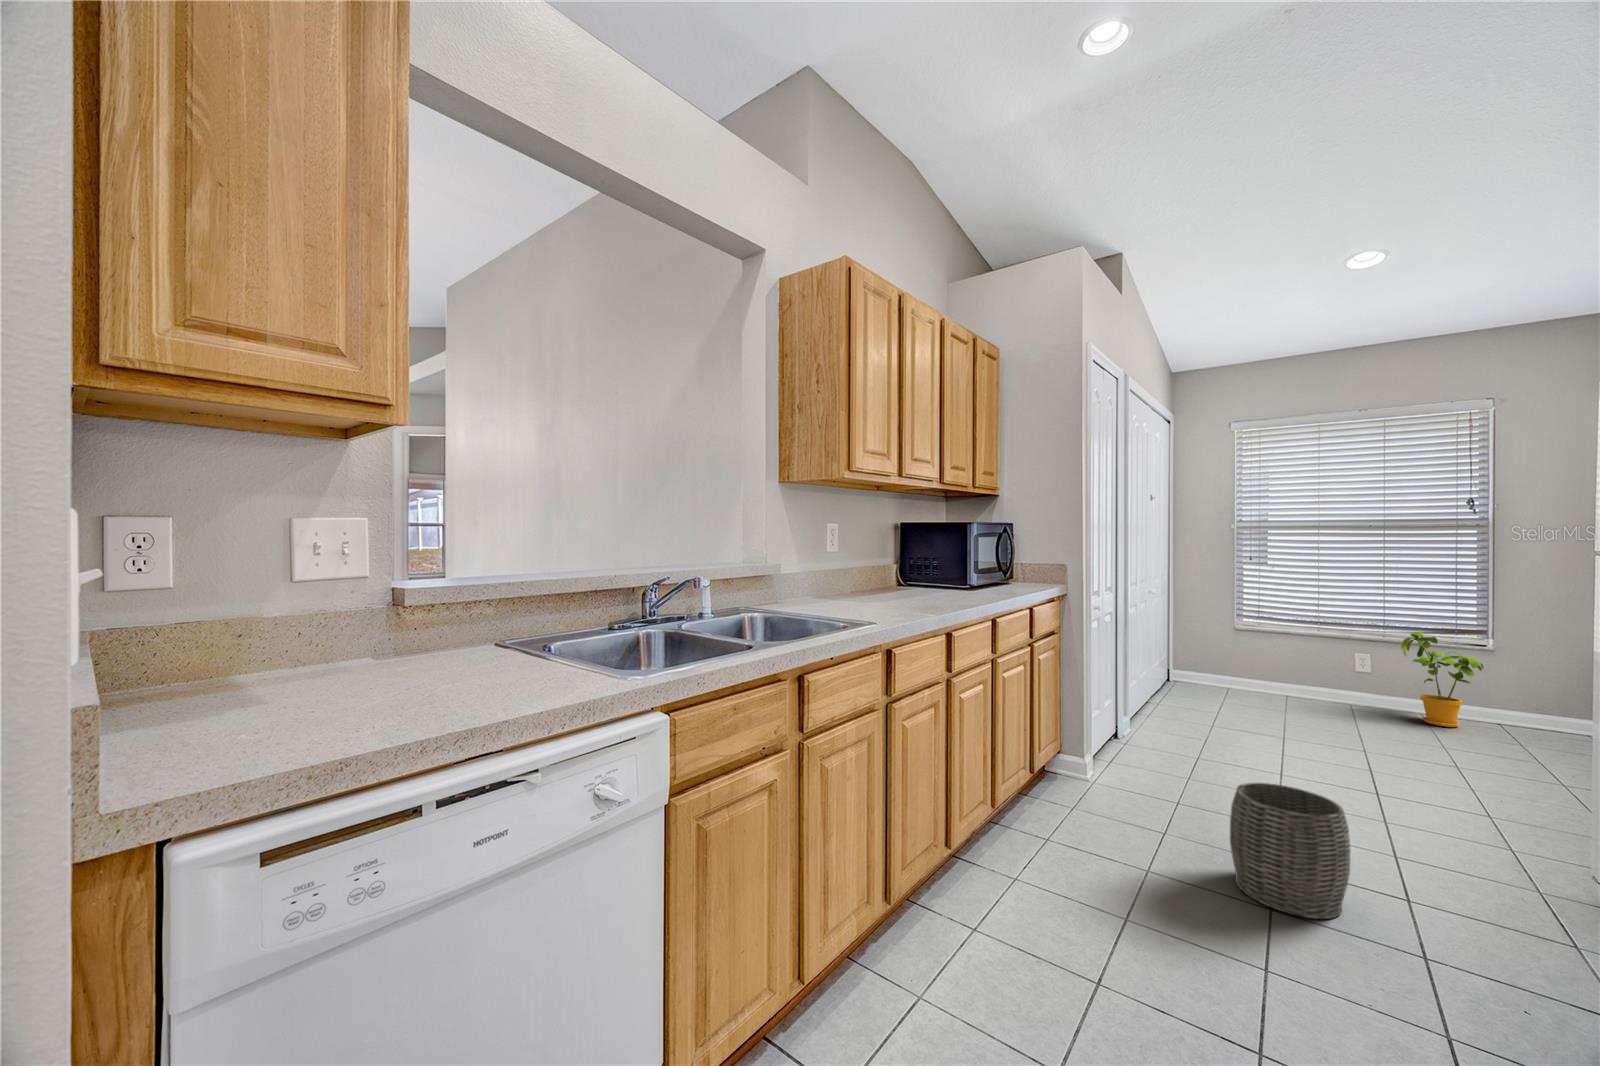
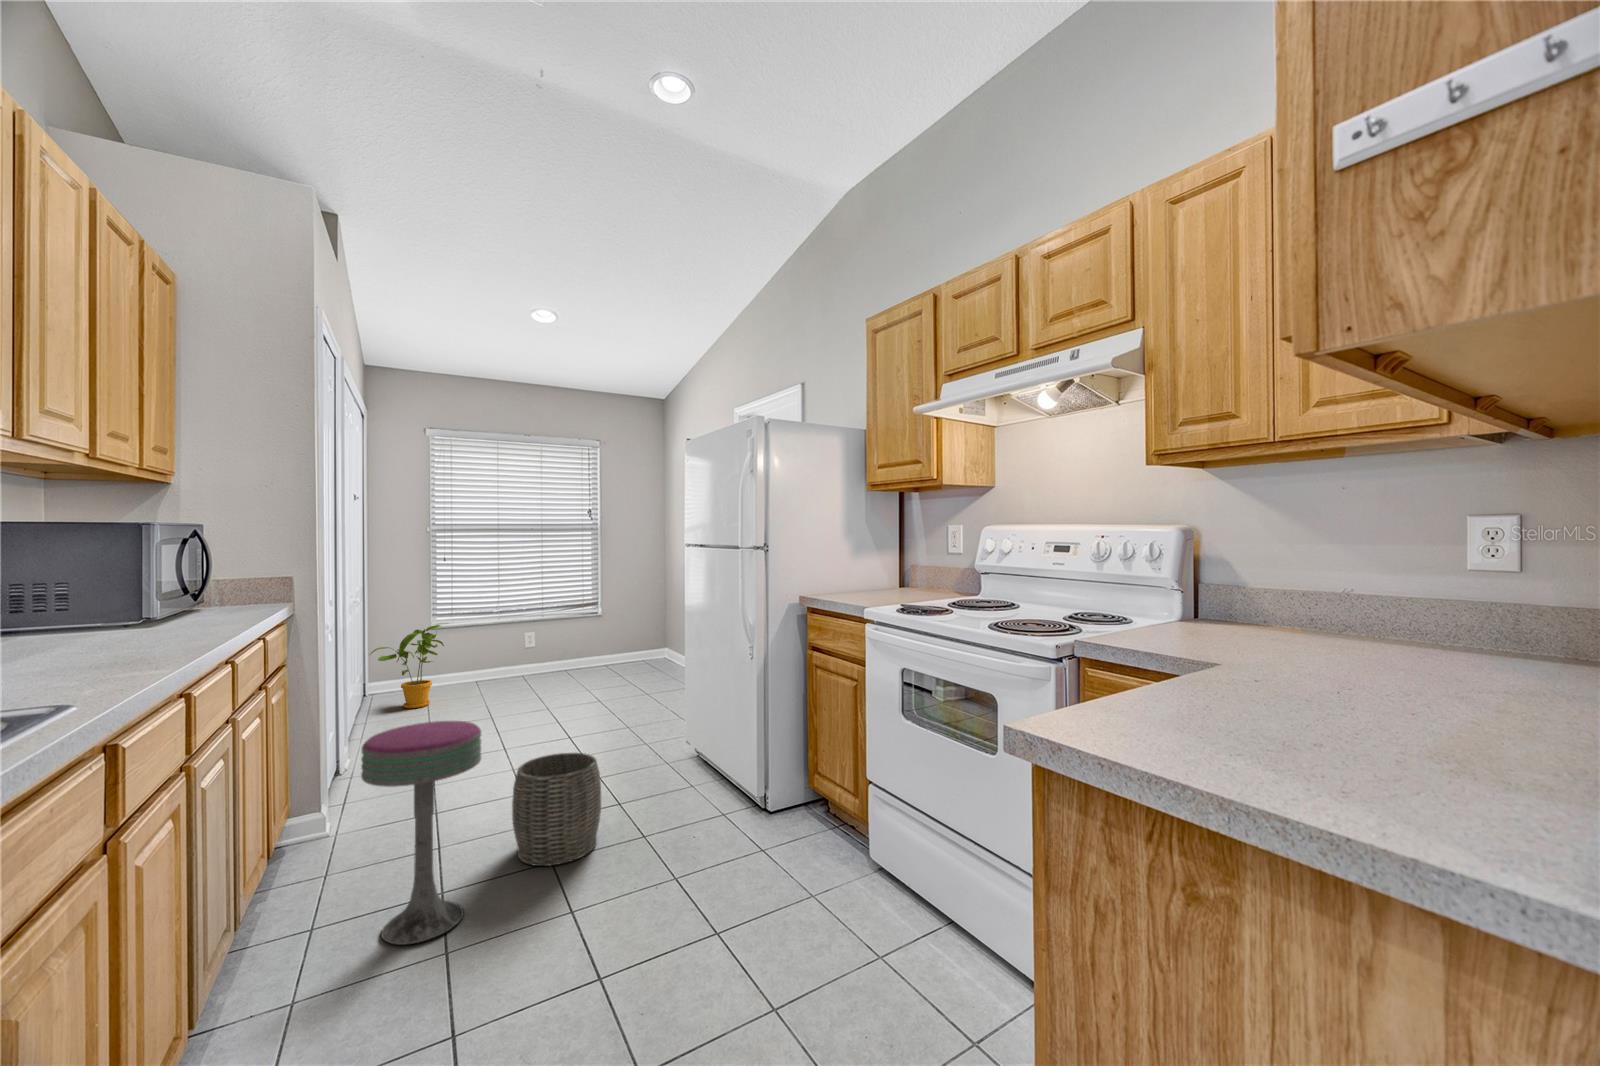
house plant: present [1401,632,1484,727] -> present [369,625,444,708]
bar stool: none [1073,702,1178,902] -> present [361,721,481,945]

